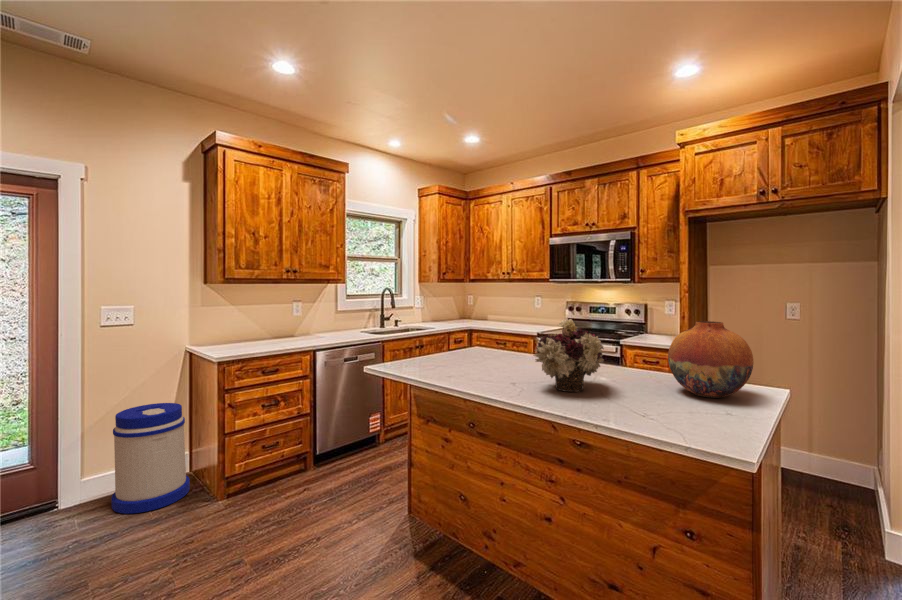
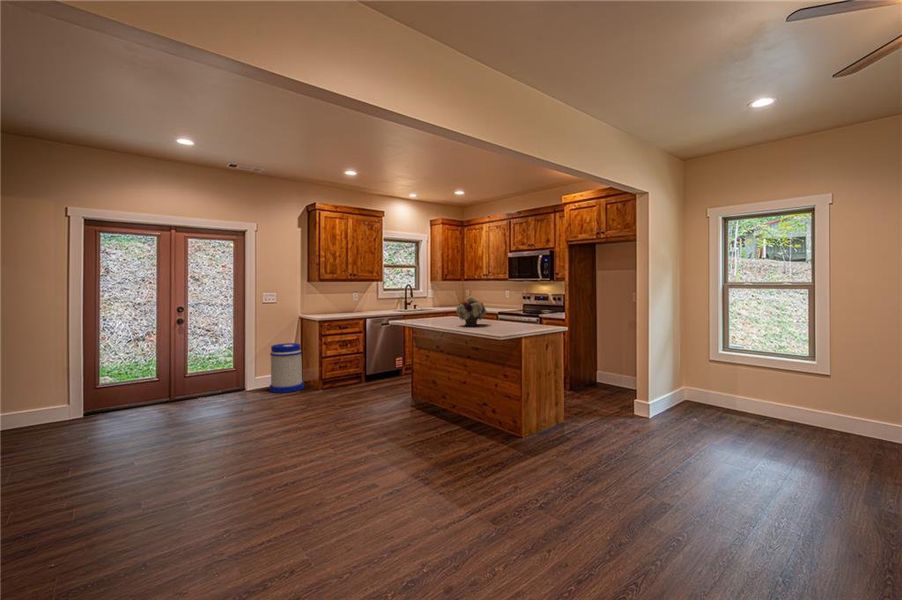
vase: present [668,321,754,398] -> none [510,297,540,327]

